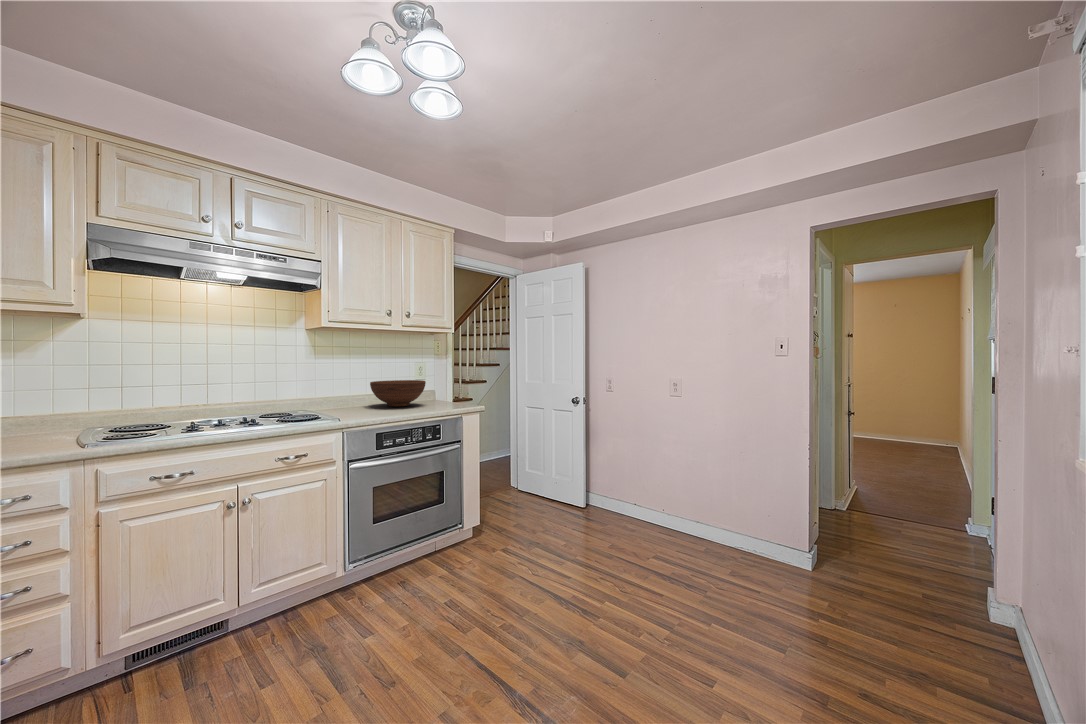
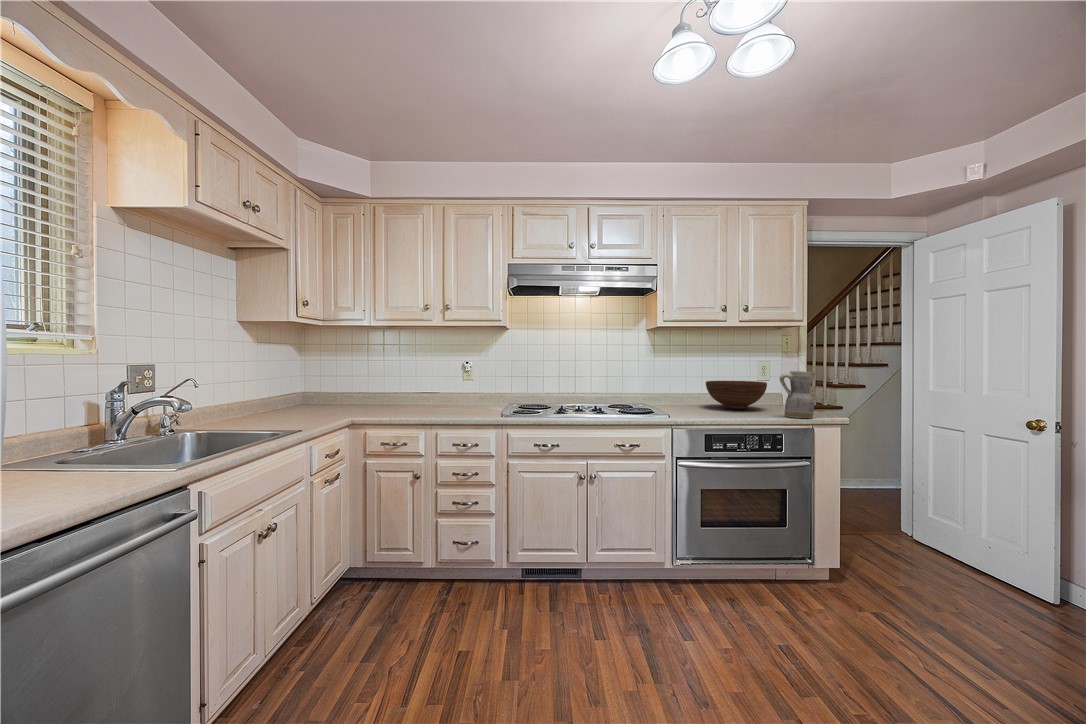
ceramic pitcher: none [438,370,464,409] -> present [780,371,815,418]

